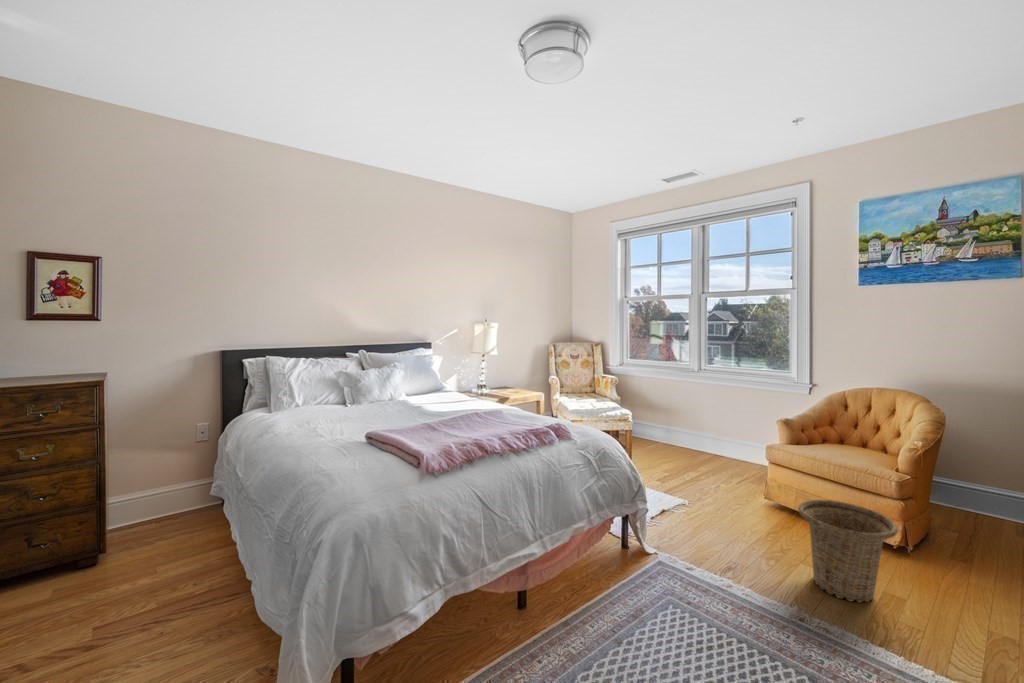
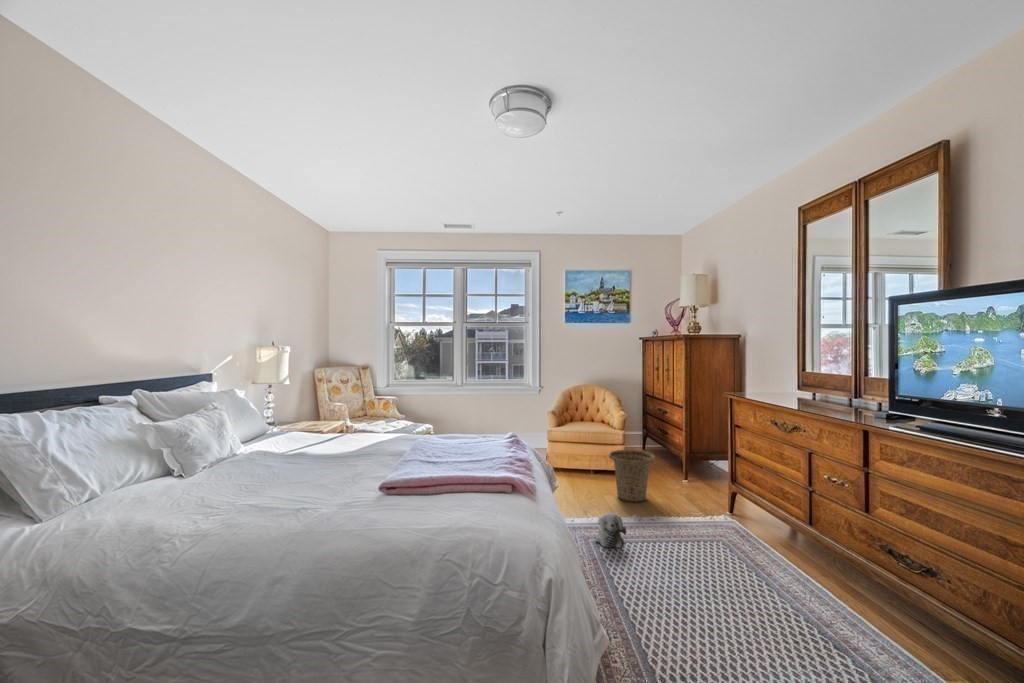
plush toy: none [663,579,711,639] -> present [595,513,626,548]

